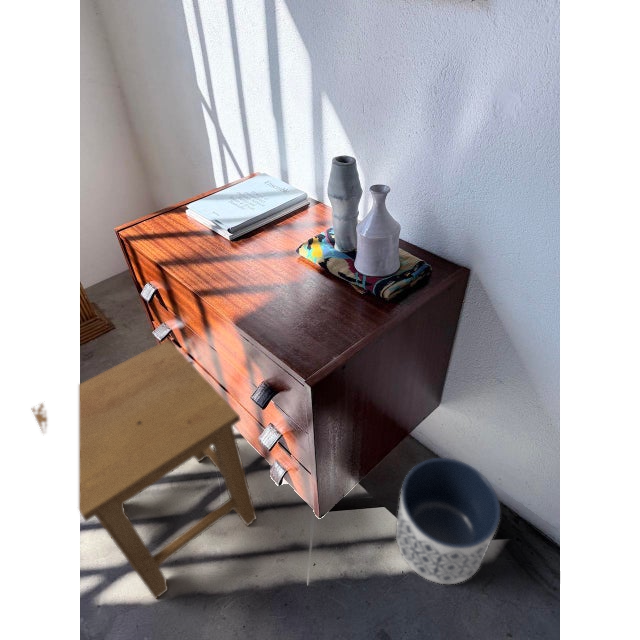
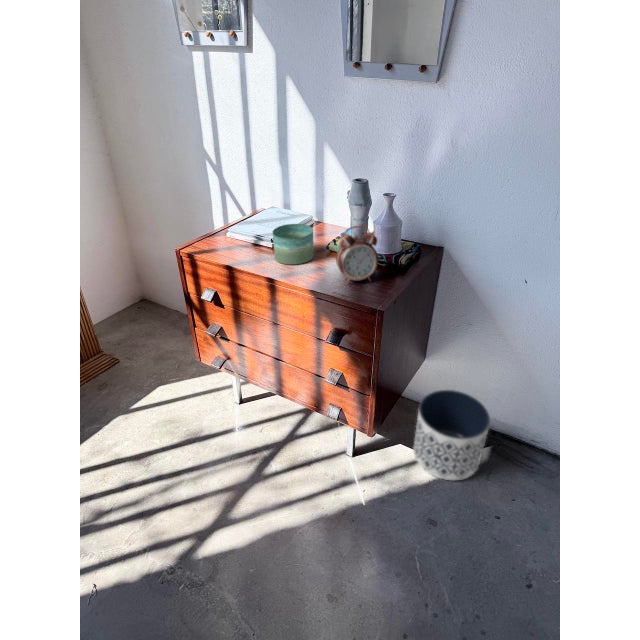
candle: none [216,212,278,273] -> present [273,224,314,264]
alarm clock: none [277,240,338,320] -> present [336,226,378,283]
stool: present [32,340,256,598] -> none [138,332,308,543]

